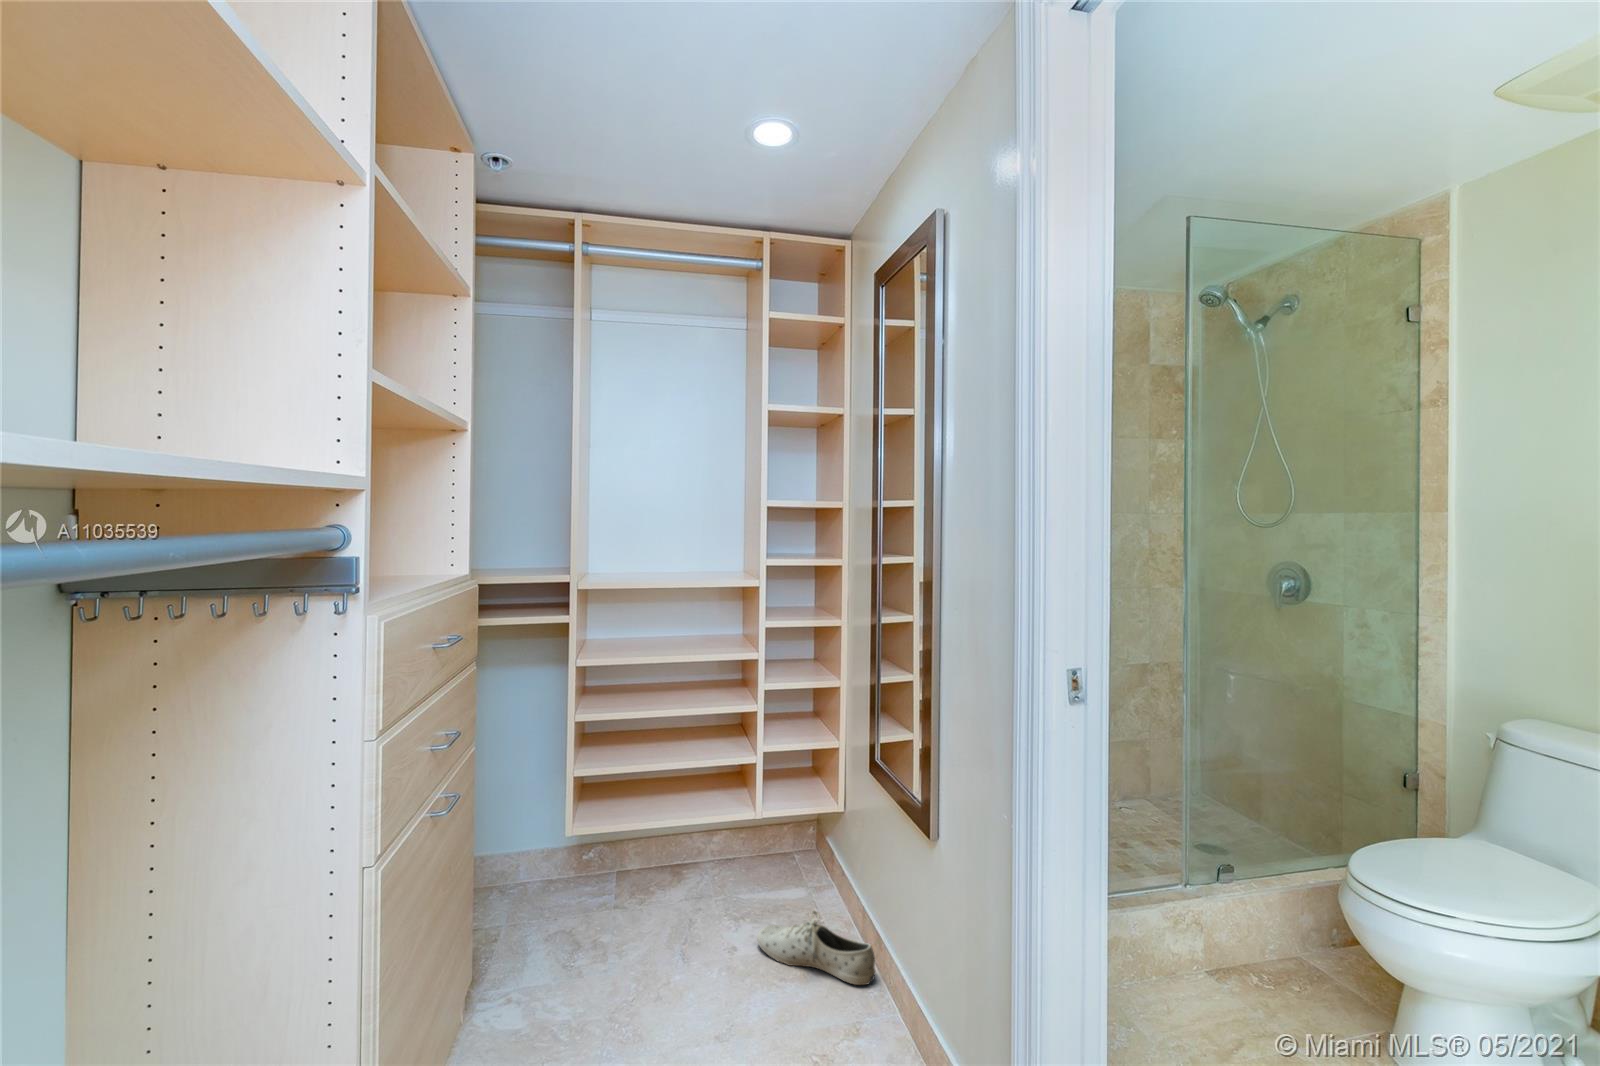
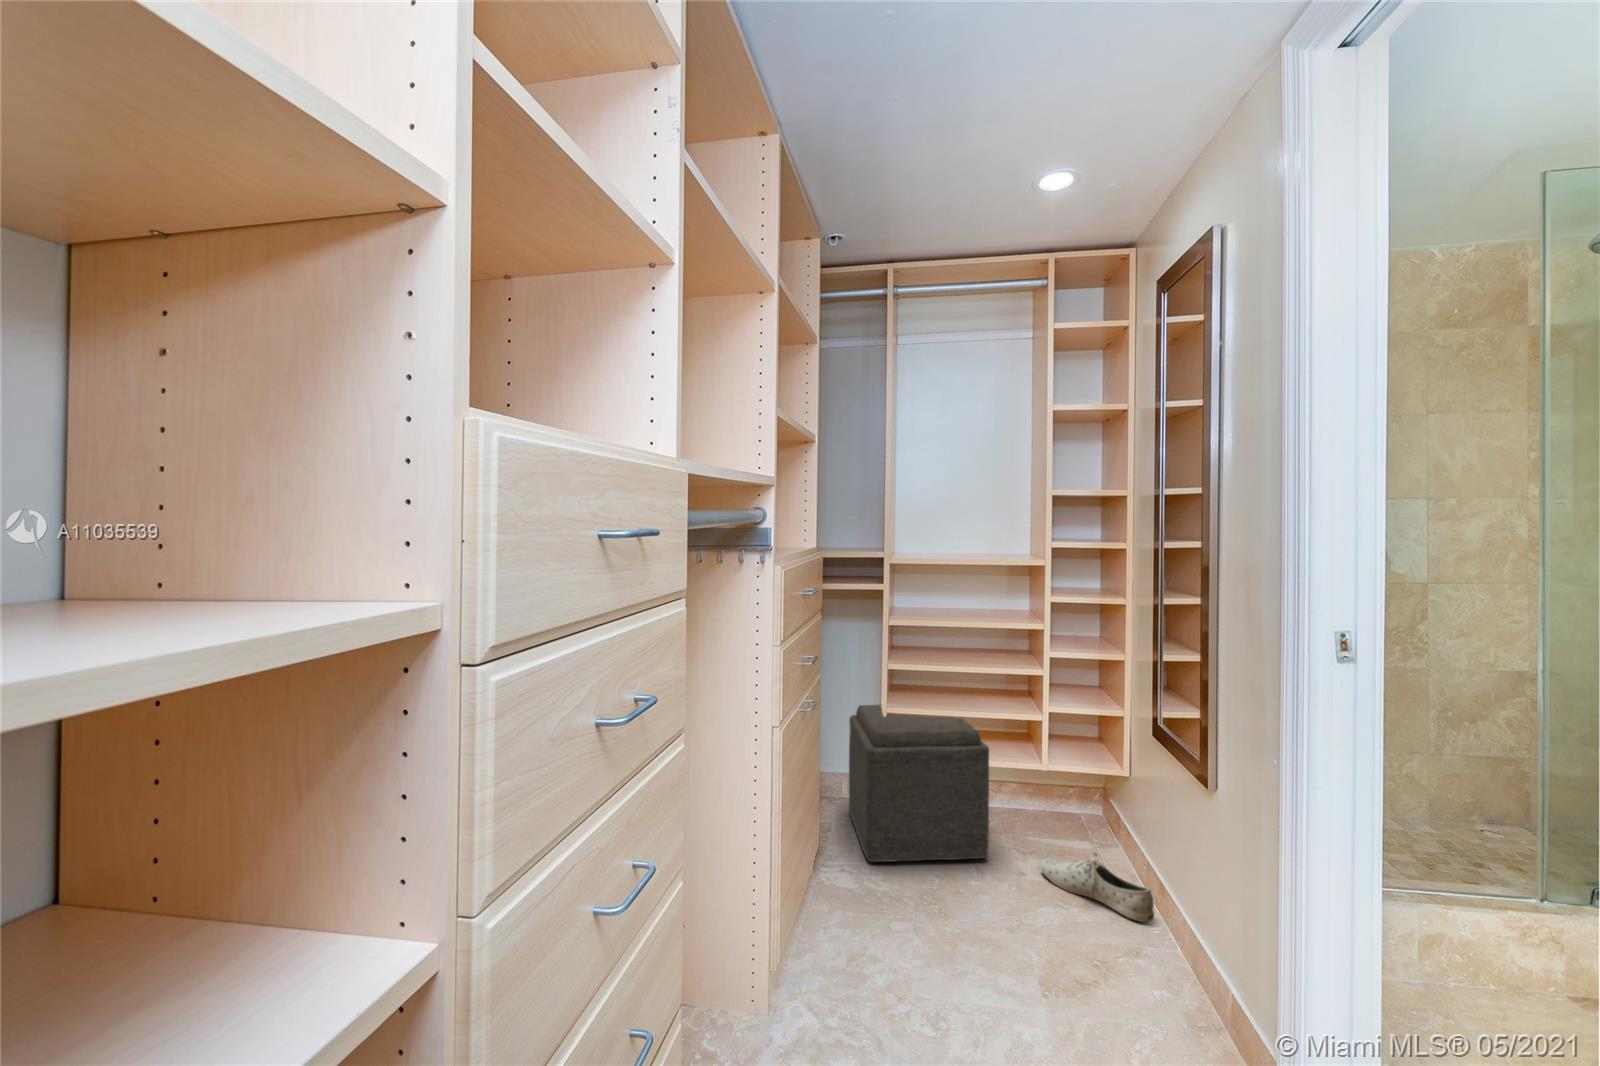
ottoman: none [522,755,699,988] -> present [849,705,989,862]

